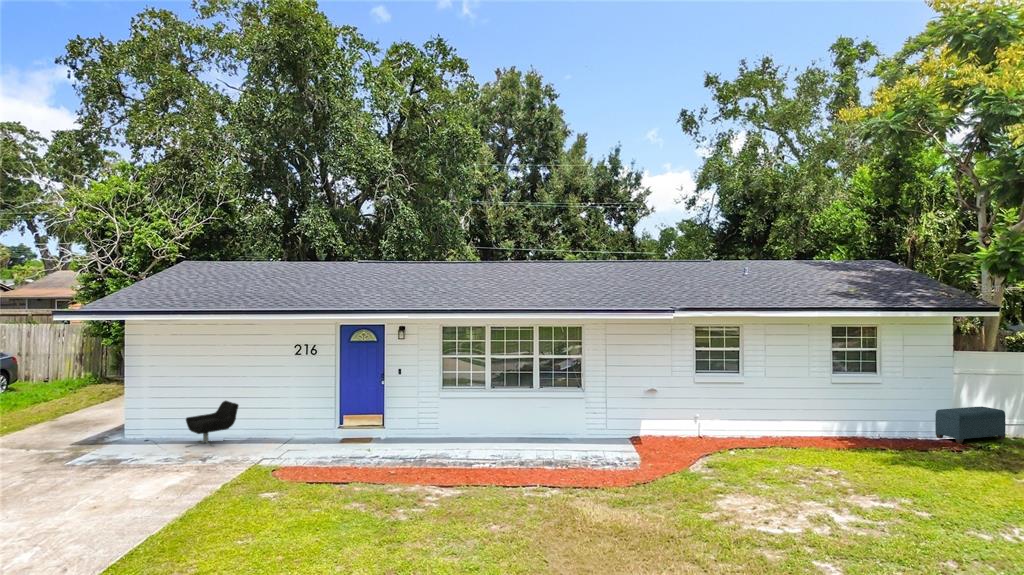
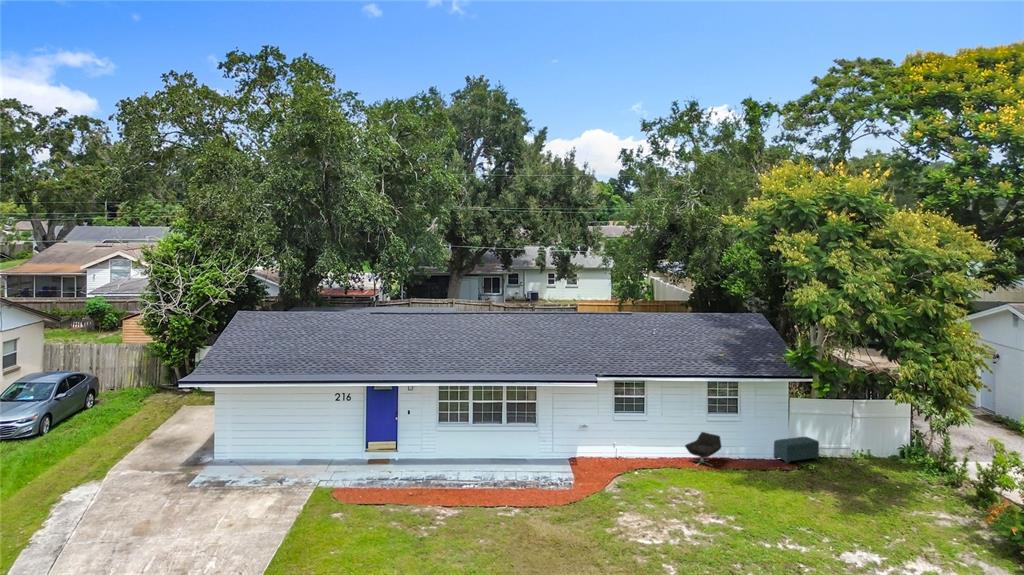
lounge chair: present [186,401,239,447] -> present [685,432,721,466]

